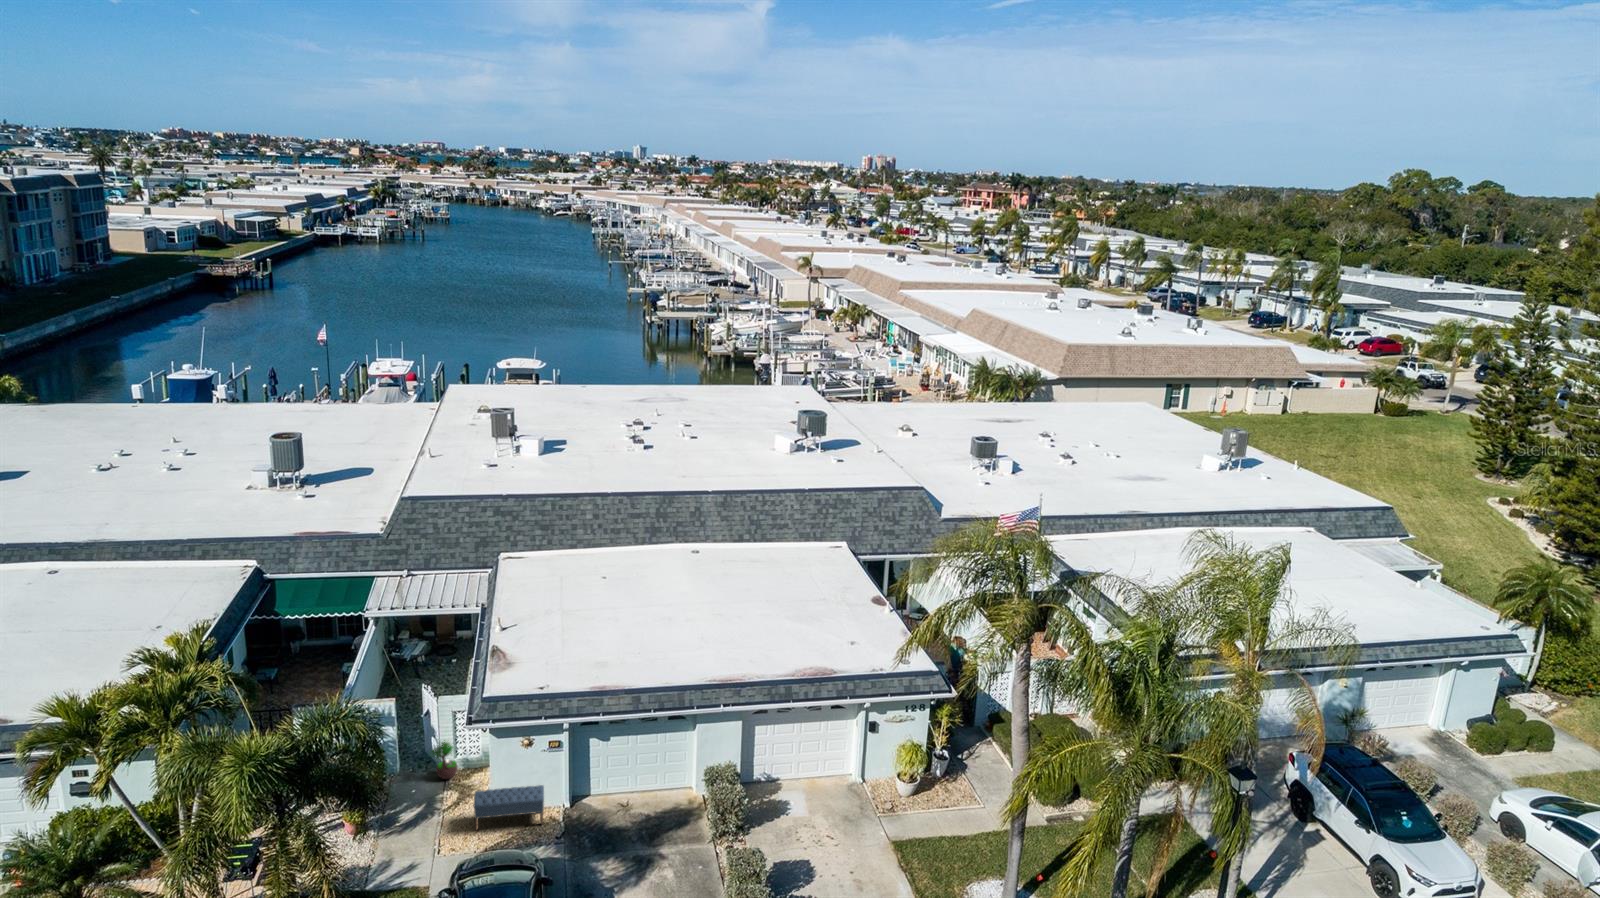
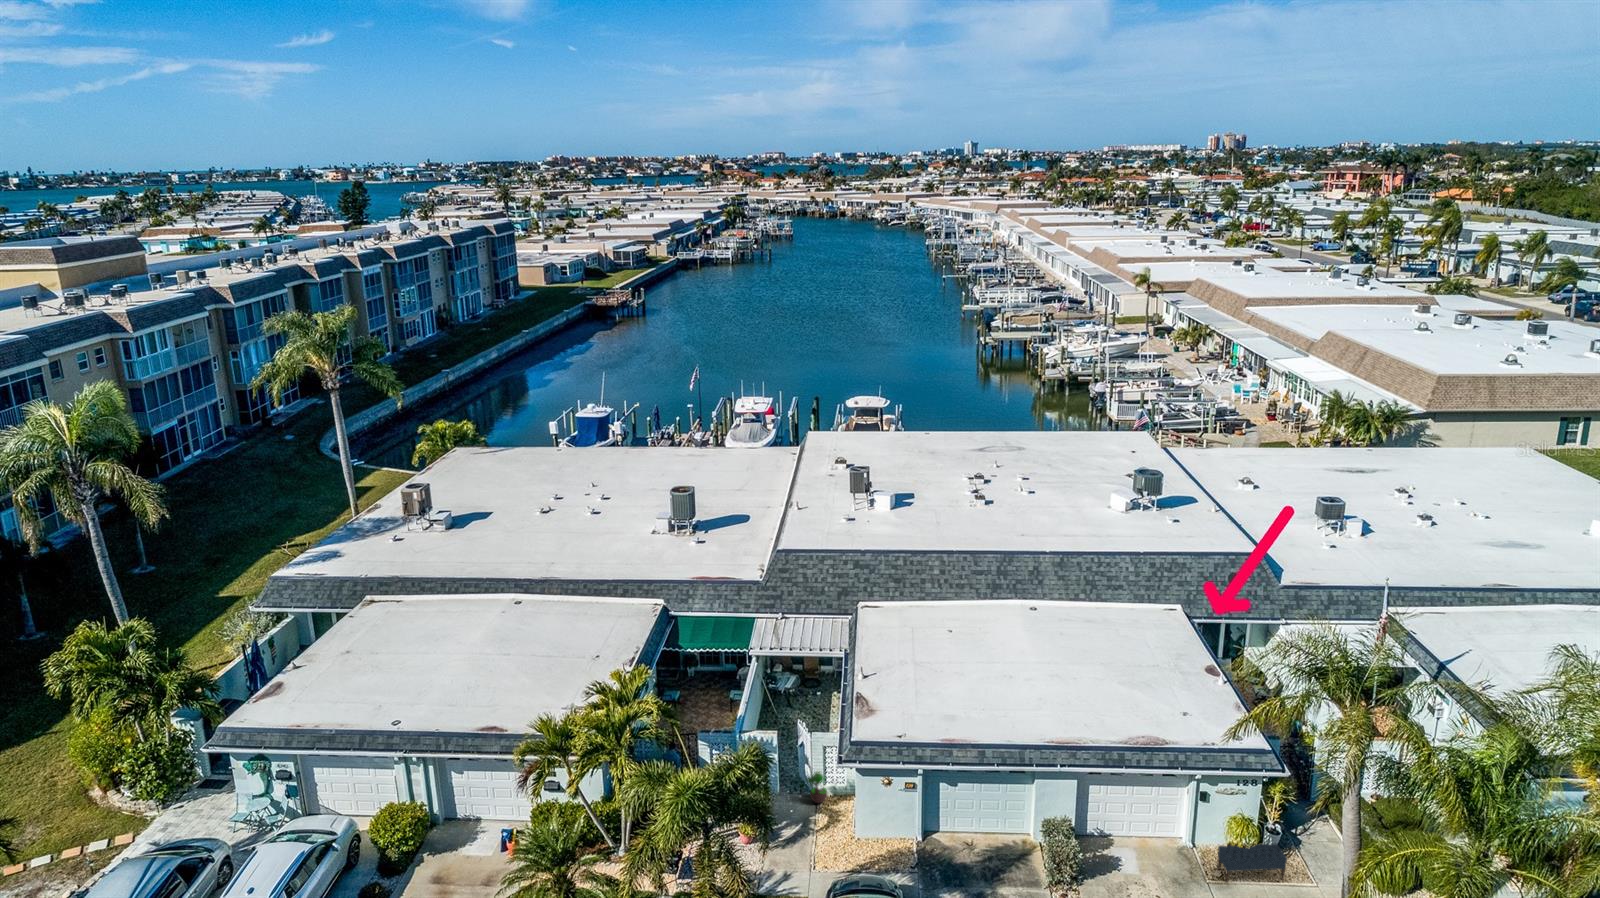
bench: present [473,785,544,830] -> present [1217,844,1287,882]

